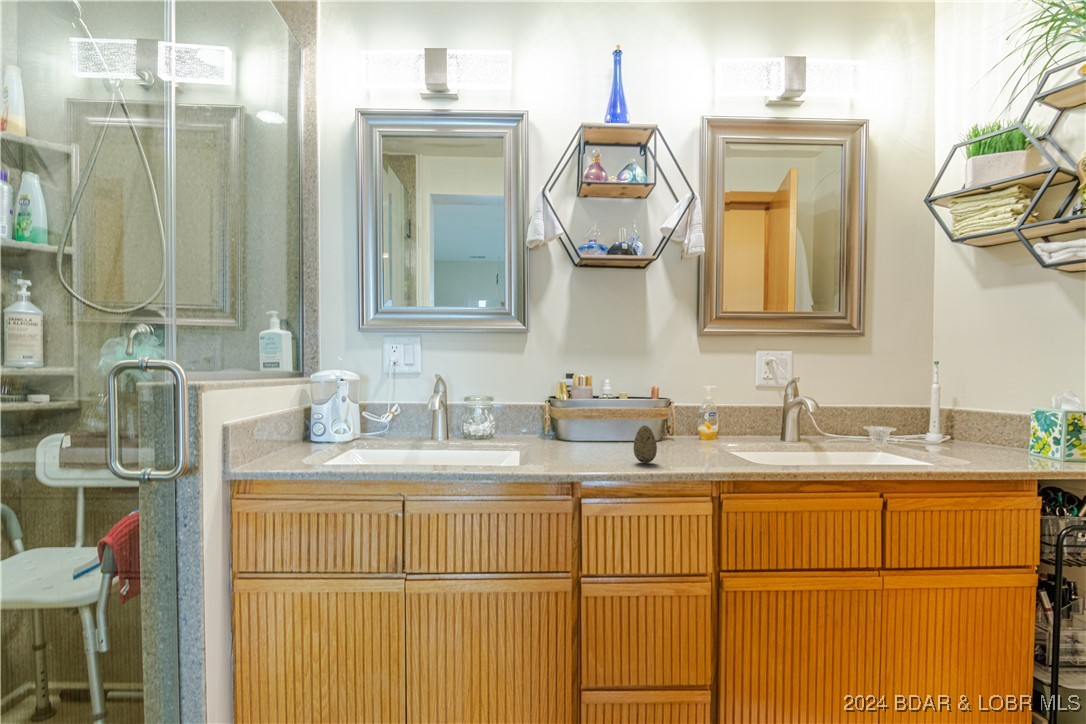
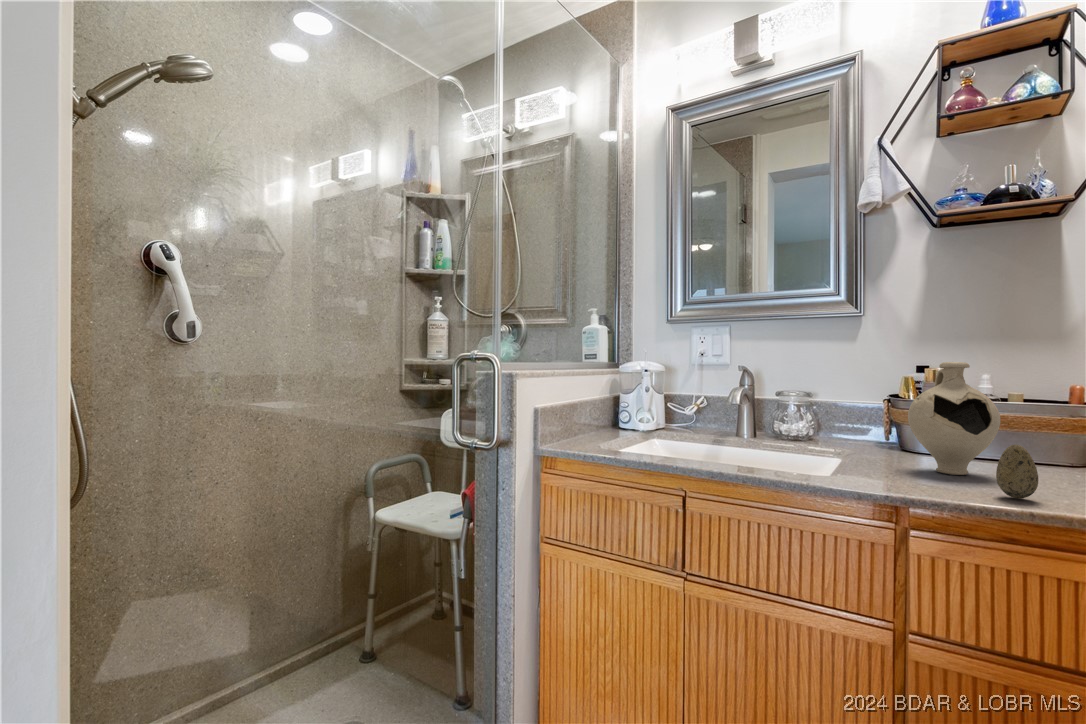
decorative vase: none [568,368,624,451] -> present [908,362,1001,475]

